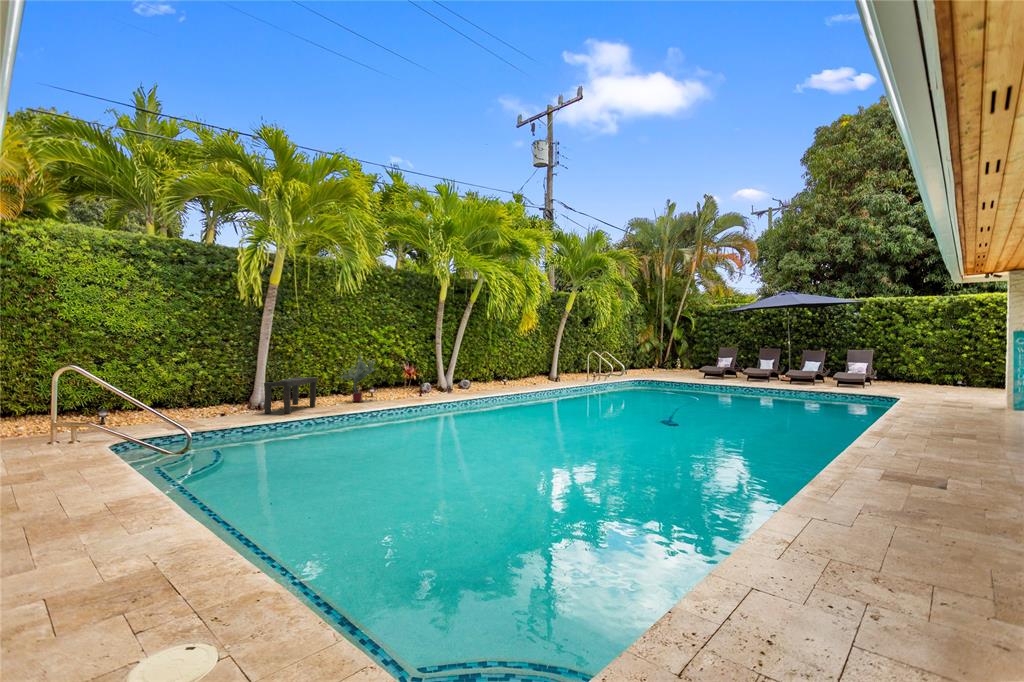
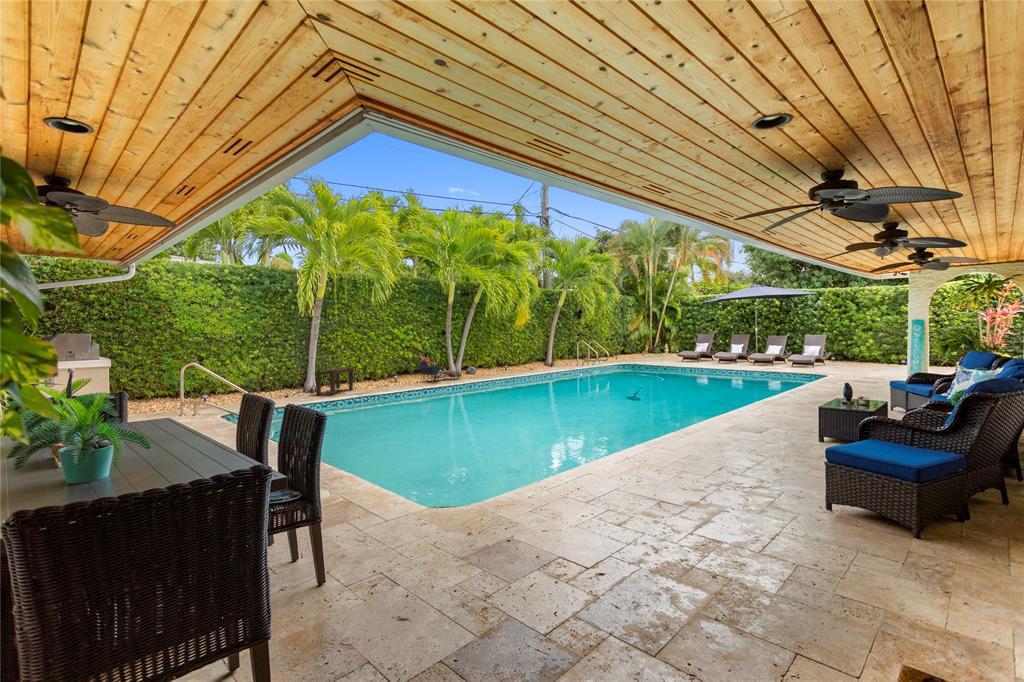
potted tree: present [339,355,375,402] -> none [370,349,398,386]
armchair: none [401,371,449,398] -> present [419,361,456,380]

